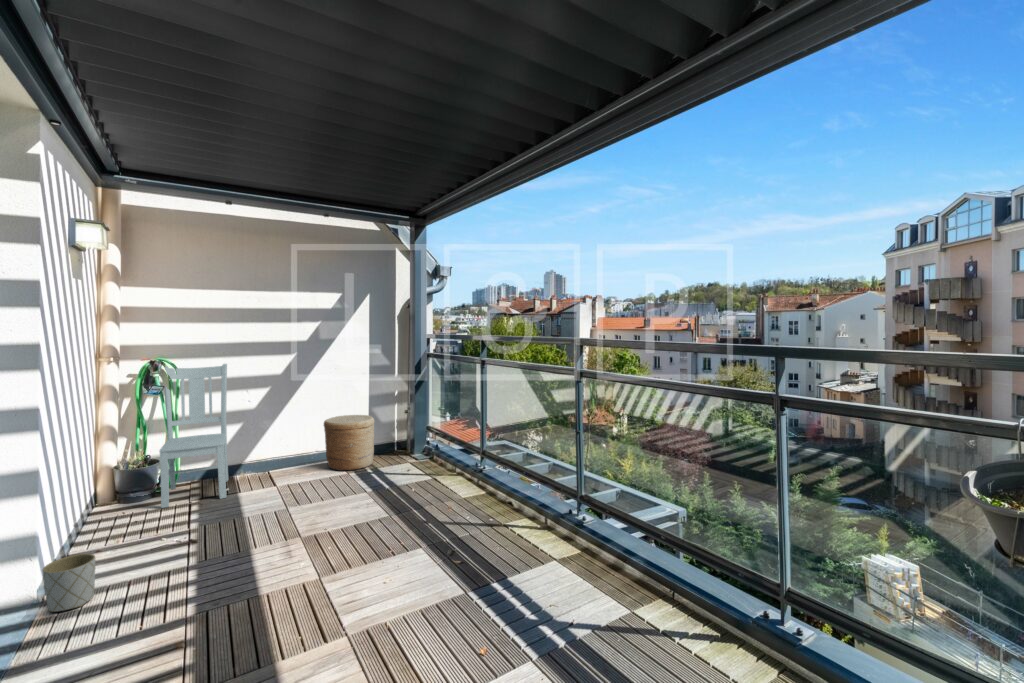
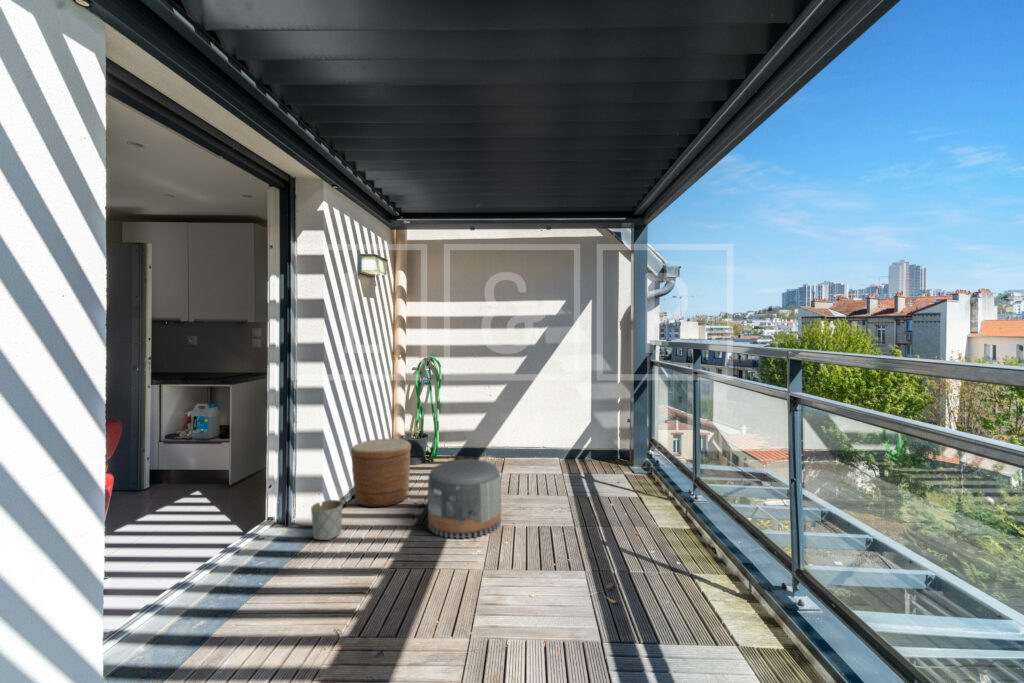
chair: present [160,364,228,508] -> none [418,363,474,476]
woven basket: present [324,415,374,471] -> present [351,439,411,507]
pouf: none [219,470,311,561] -> present [428,459,501,539]

